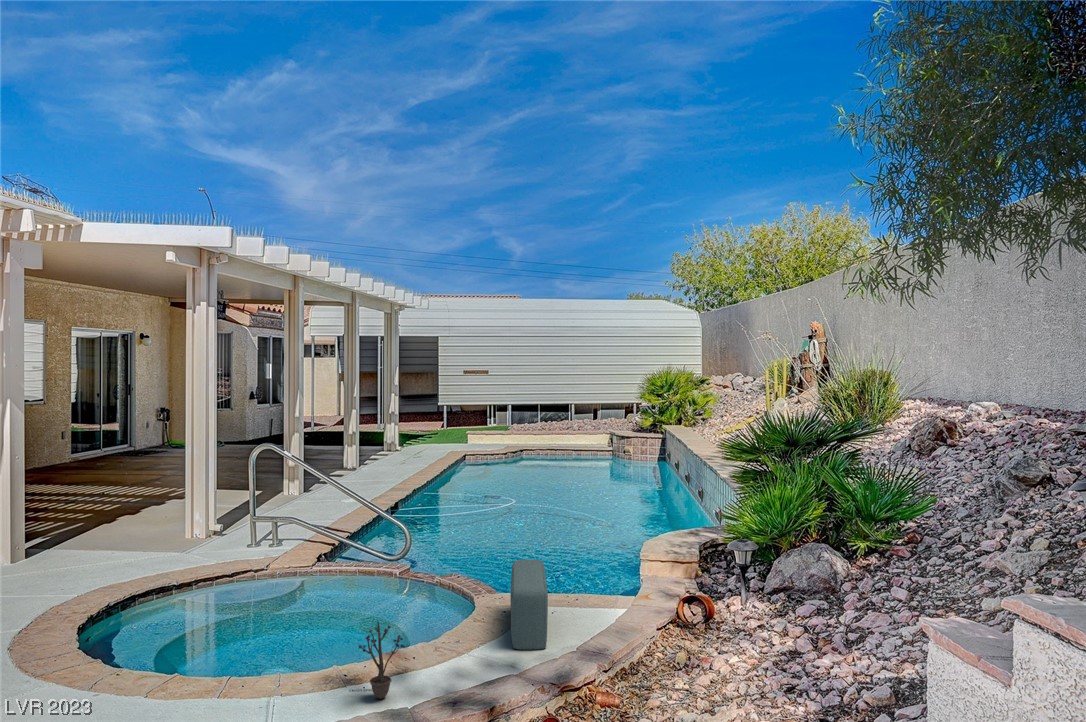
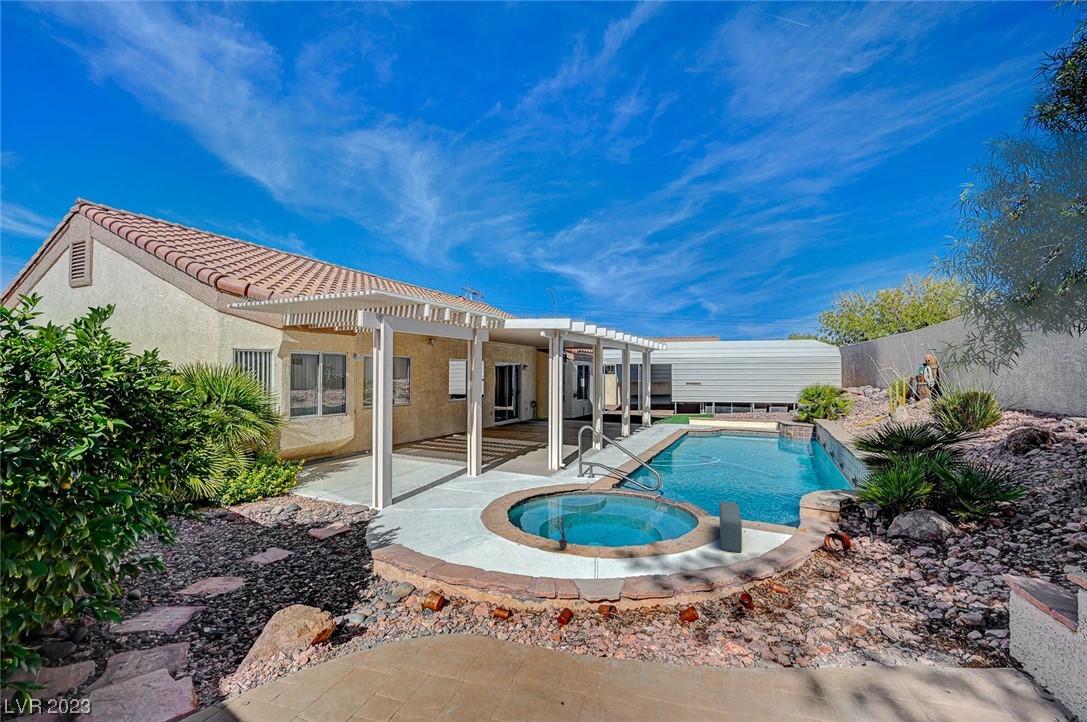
decorative plant: present [350,622,405,699] -> present [554,516,573,550]

